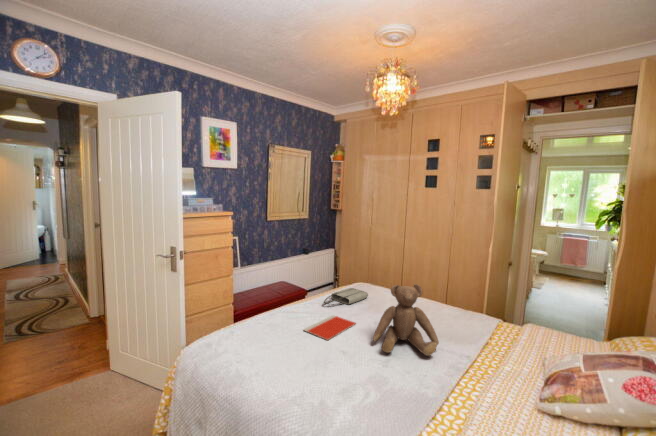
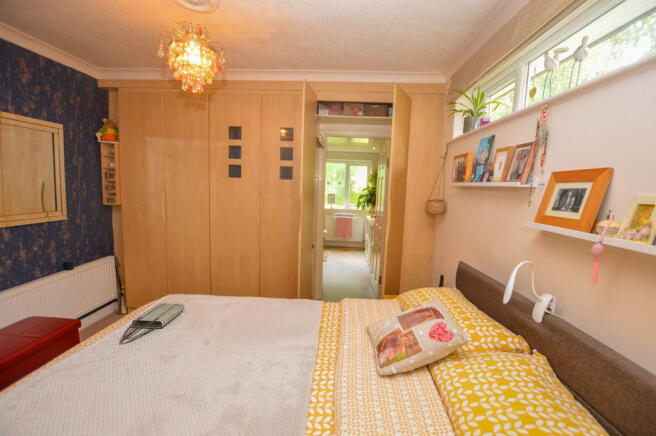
teddy bear: present [373,284,439,356] -> none [211,288,284,379]
notebook: present [304,315,356,340] -> none [97,352,181,400]

